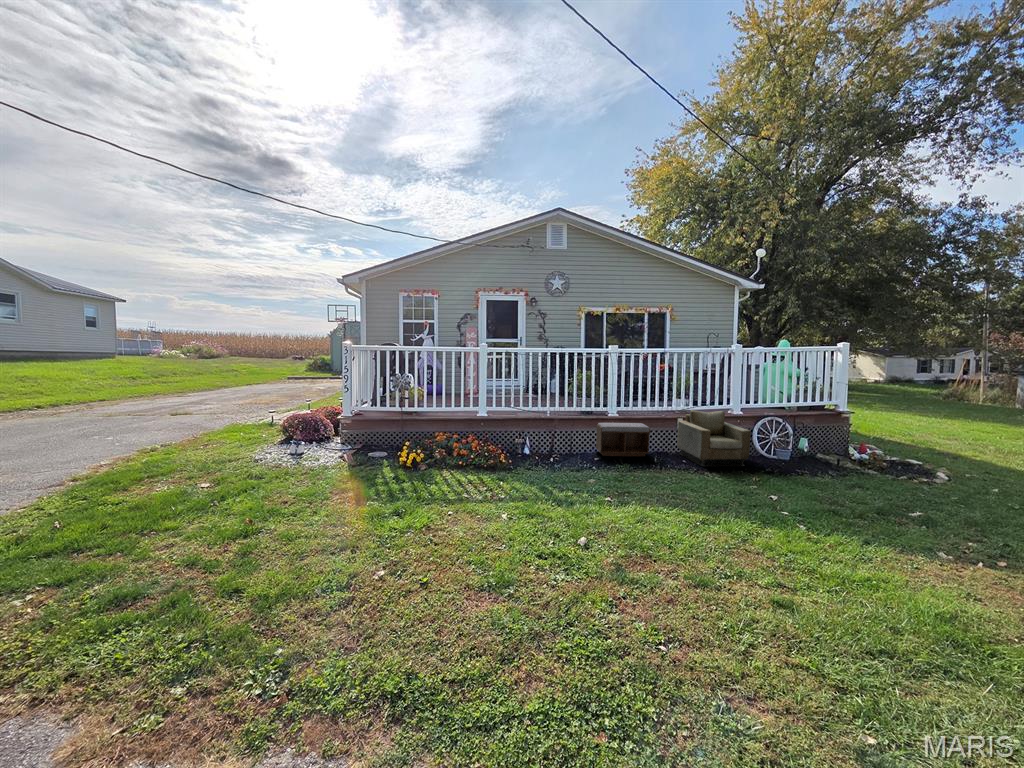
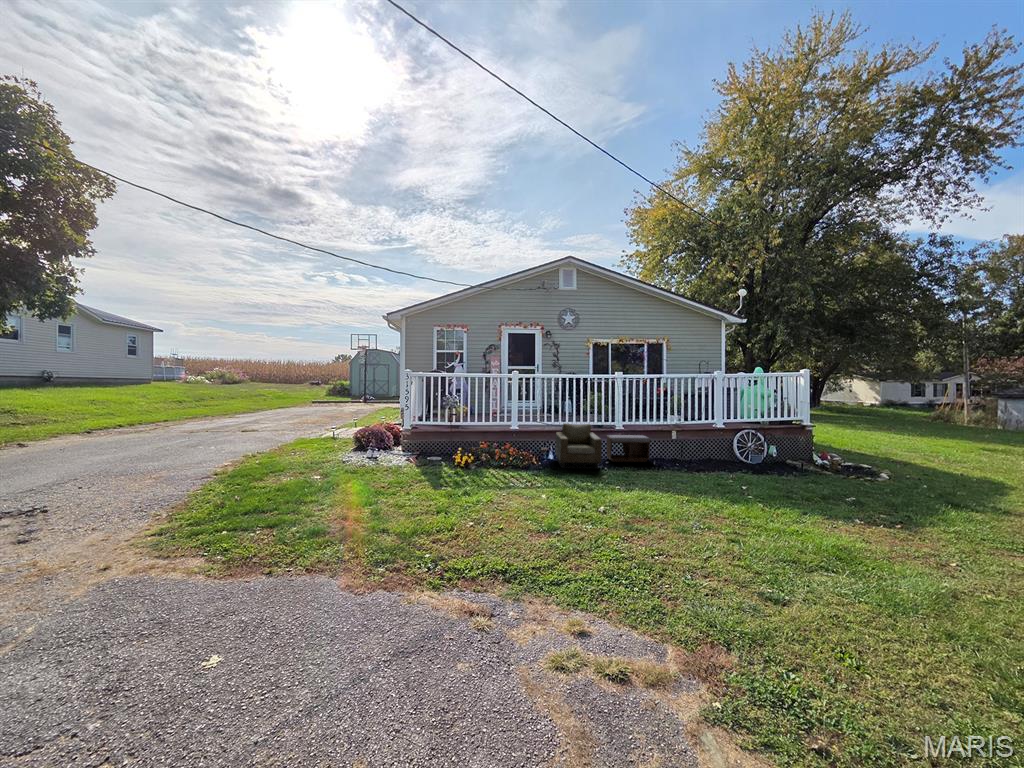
armchair: present [677,410,750,466] -> present [555,423,602,469]

